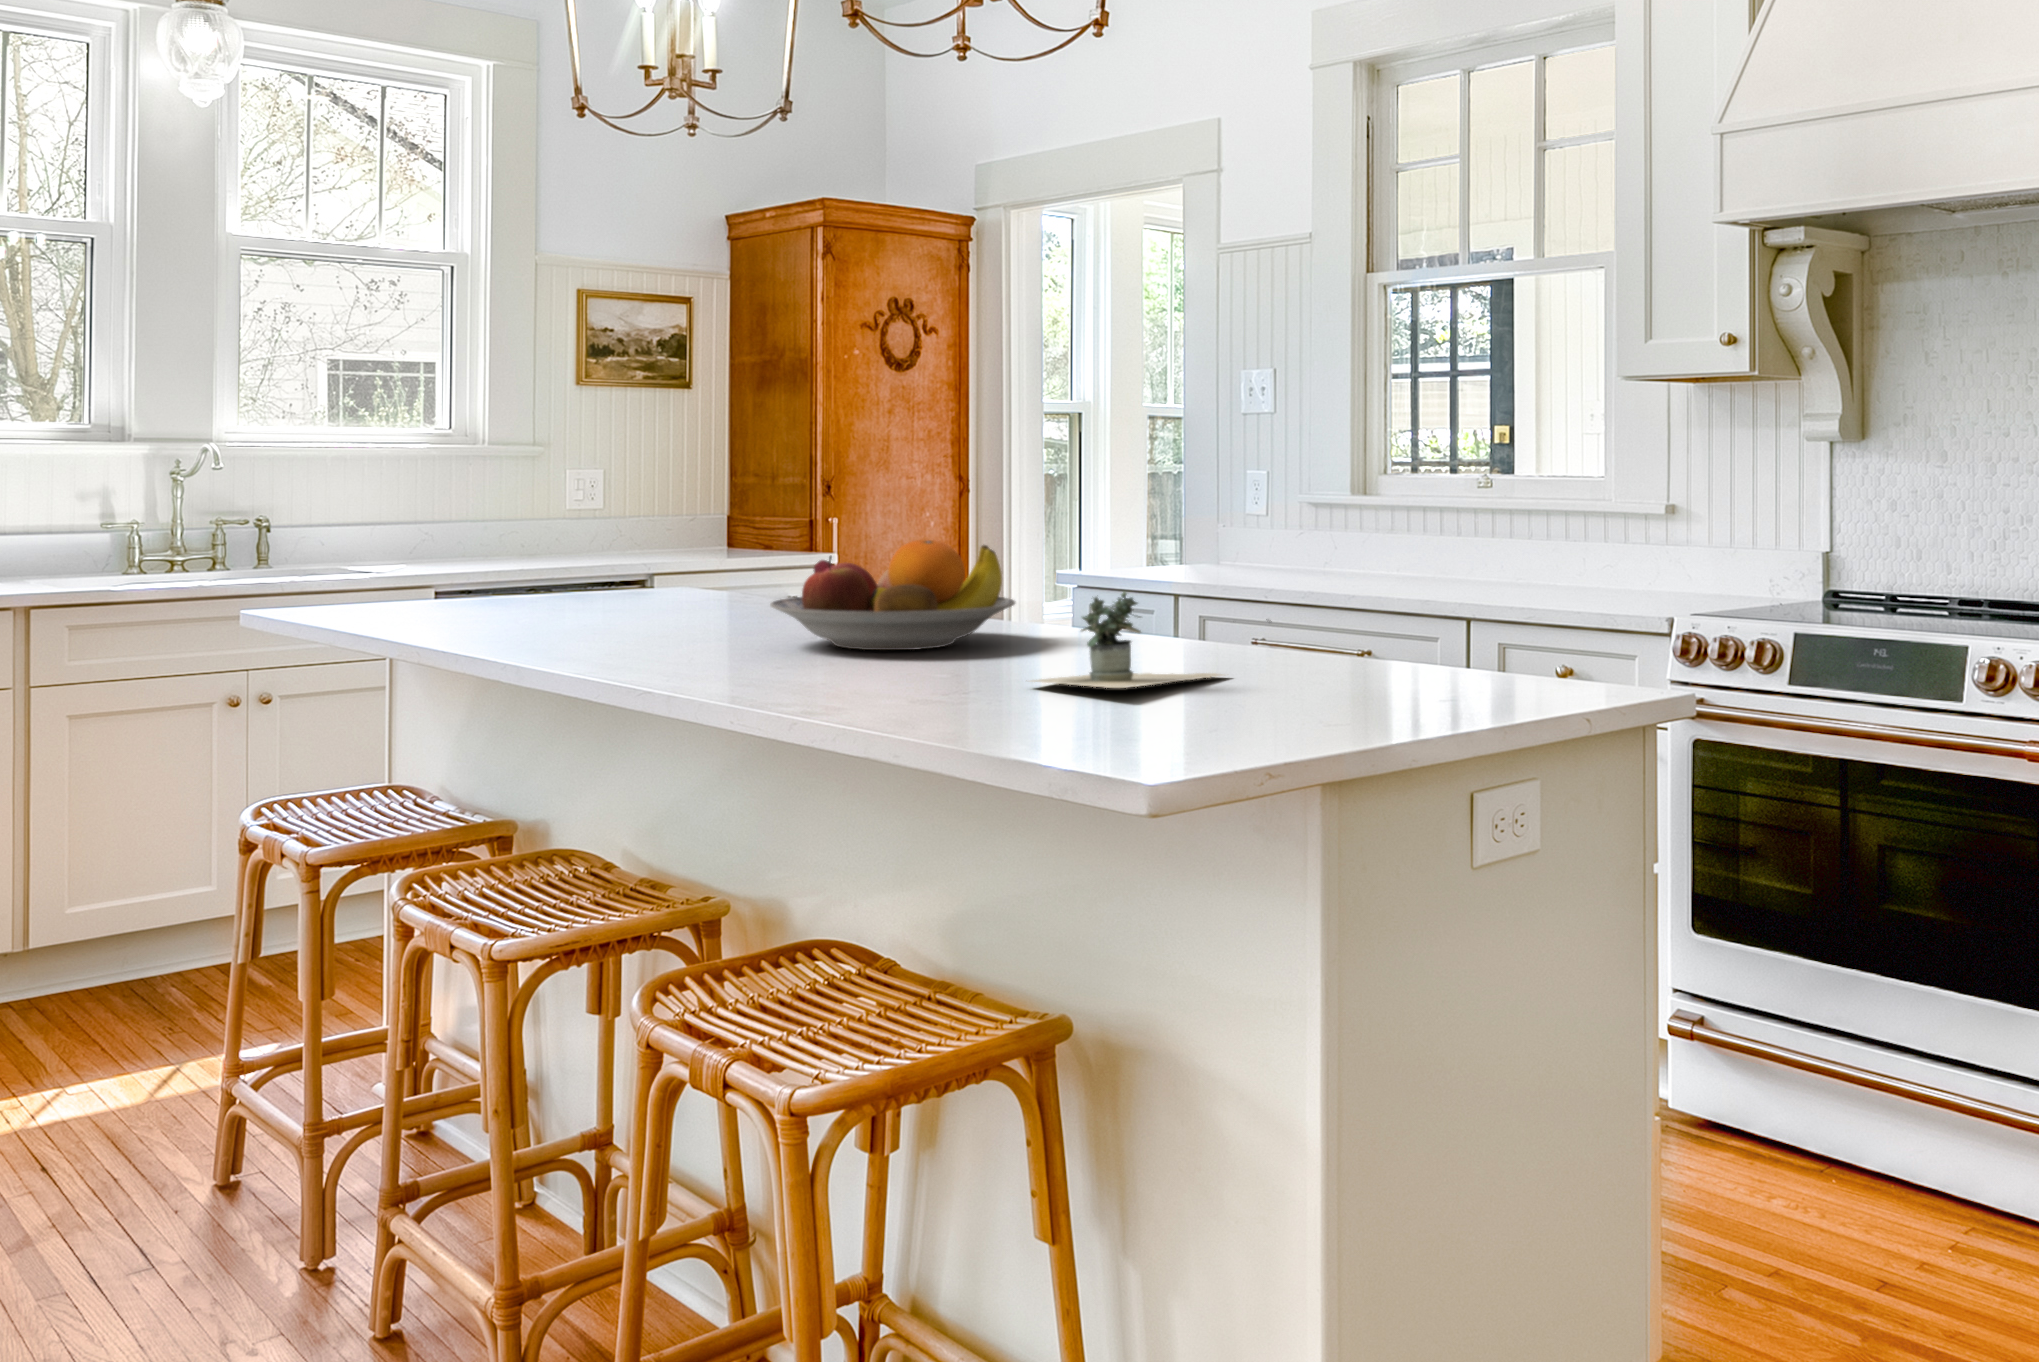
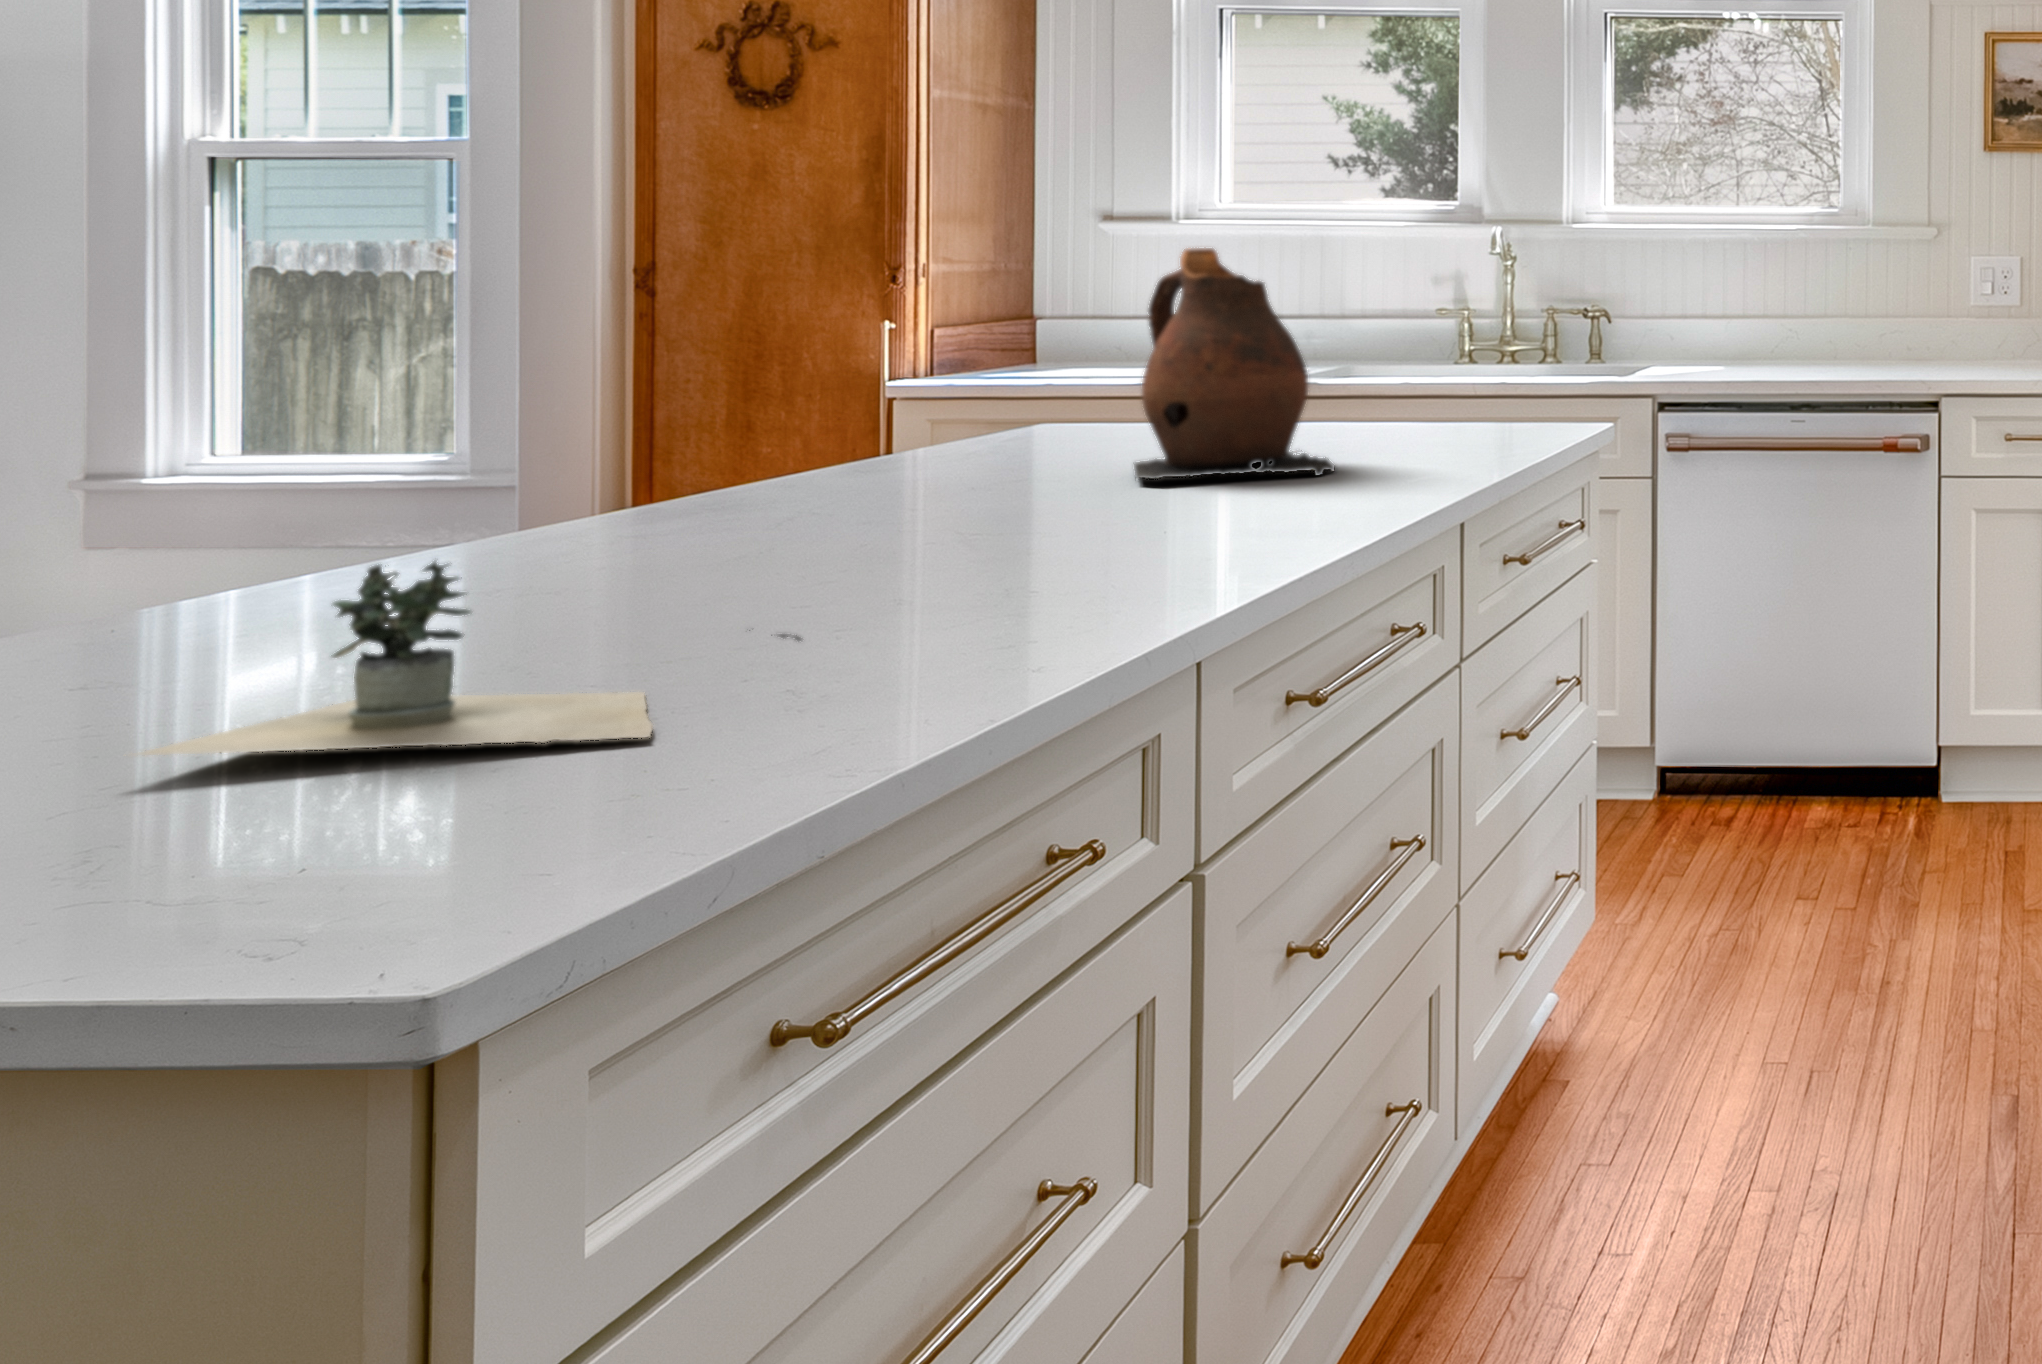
ceramic pitcher: none [593,447,755,616] -> present [1134,248,1335,479]
fruit bowl: present [770,540,1015,650] -> none [715,413,1150,589]

